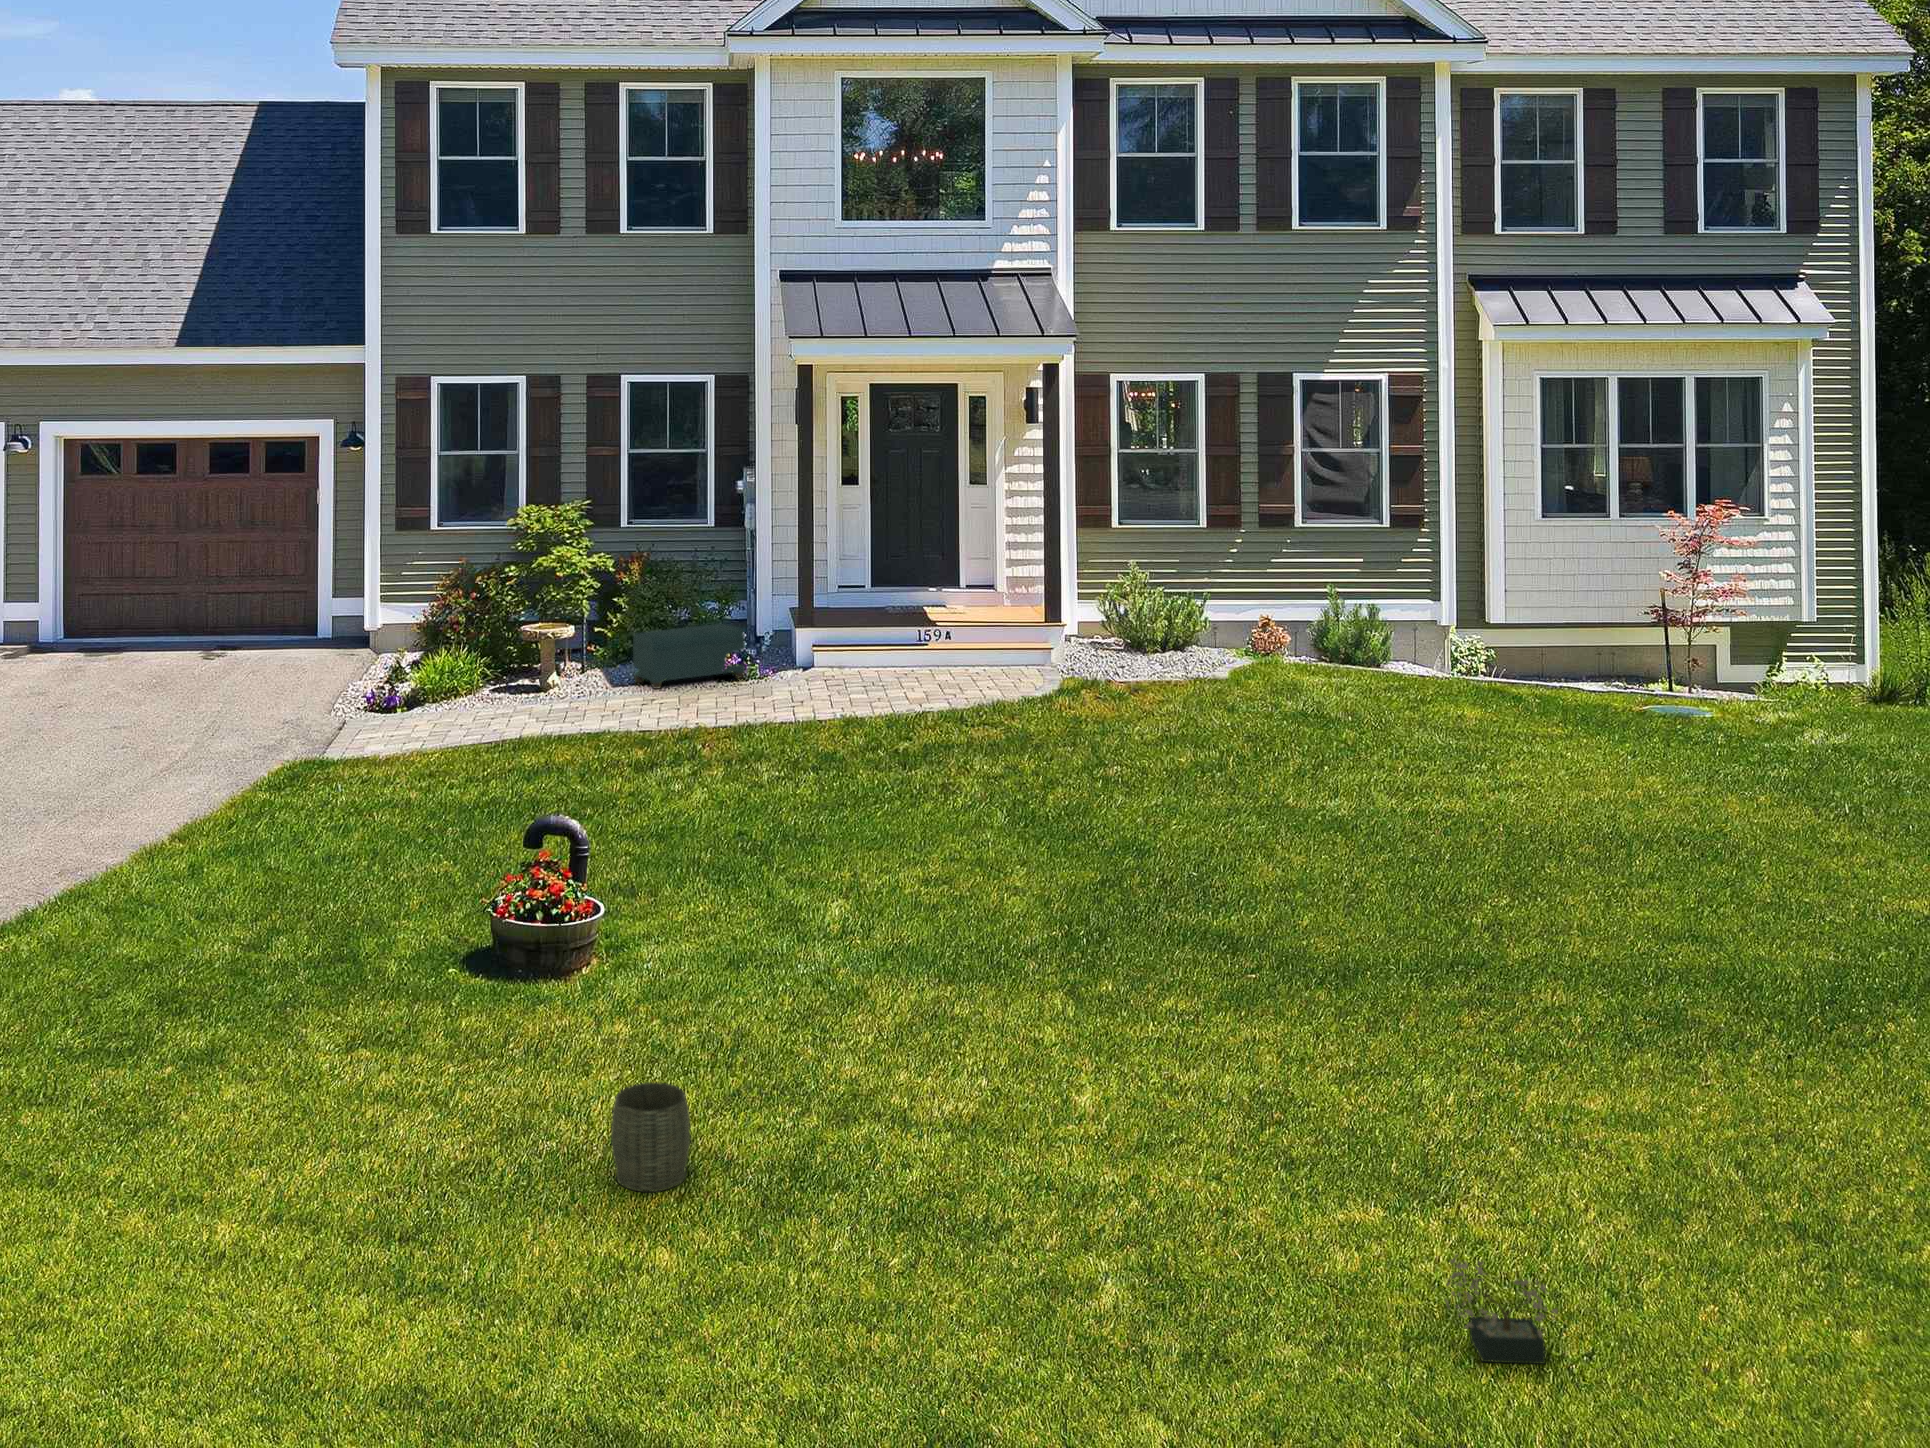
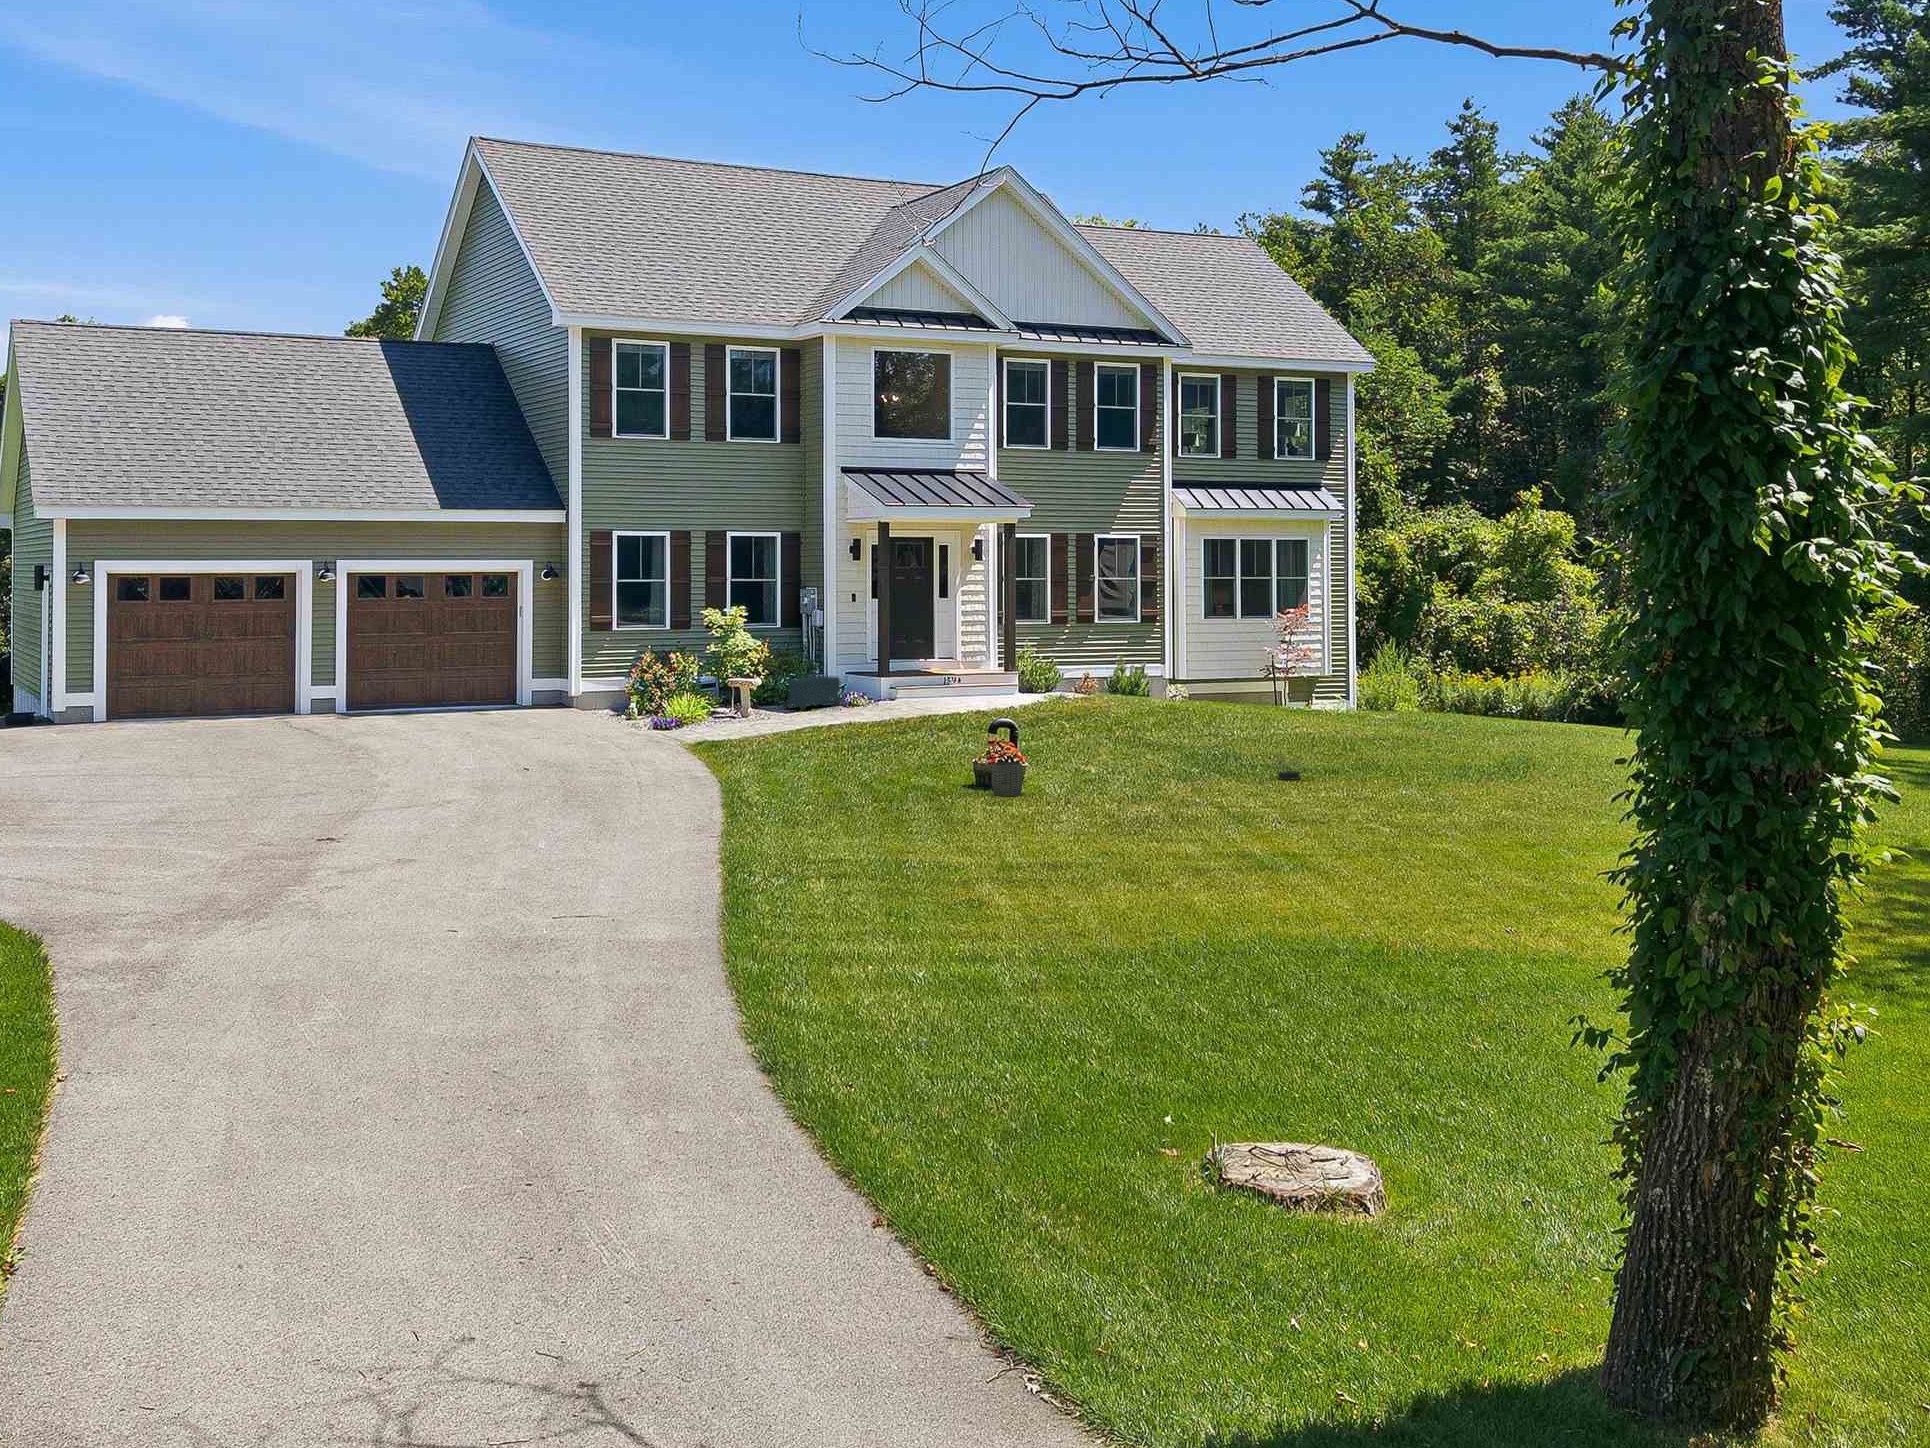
woven basket: present [611,1082,690,1192] -> present [992,762,1023,796]
decorative plant: present [1445,1255,1558,1364] -> present [1272,755,1300,780]

